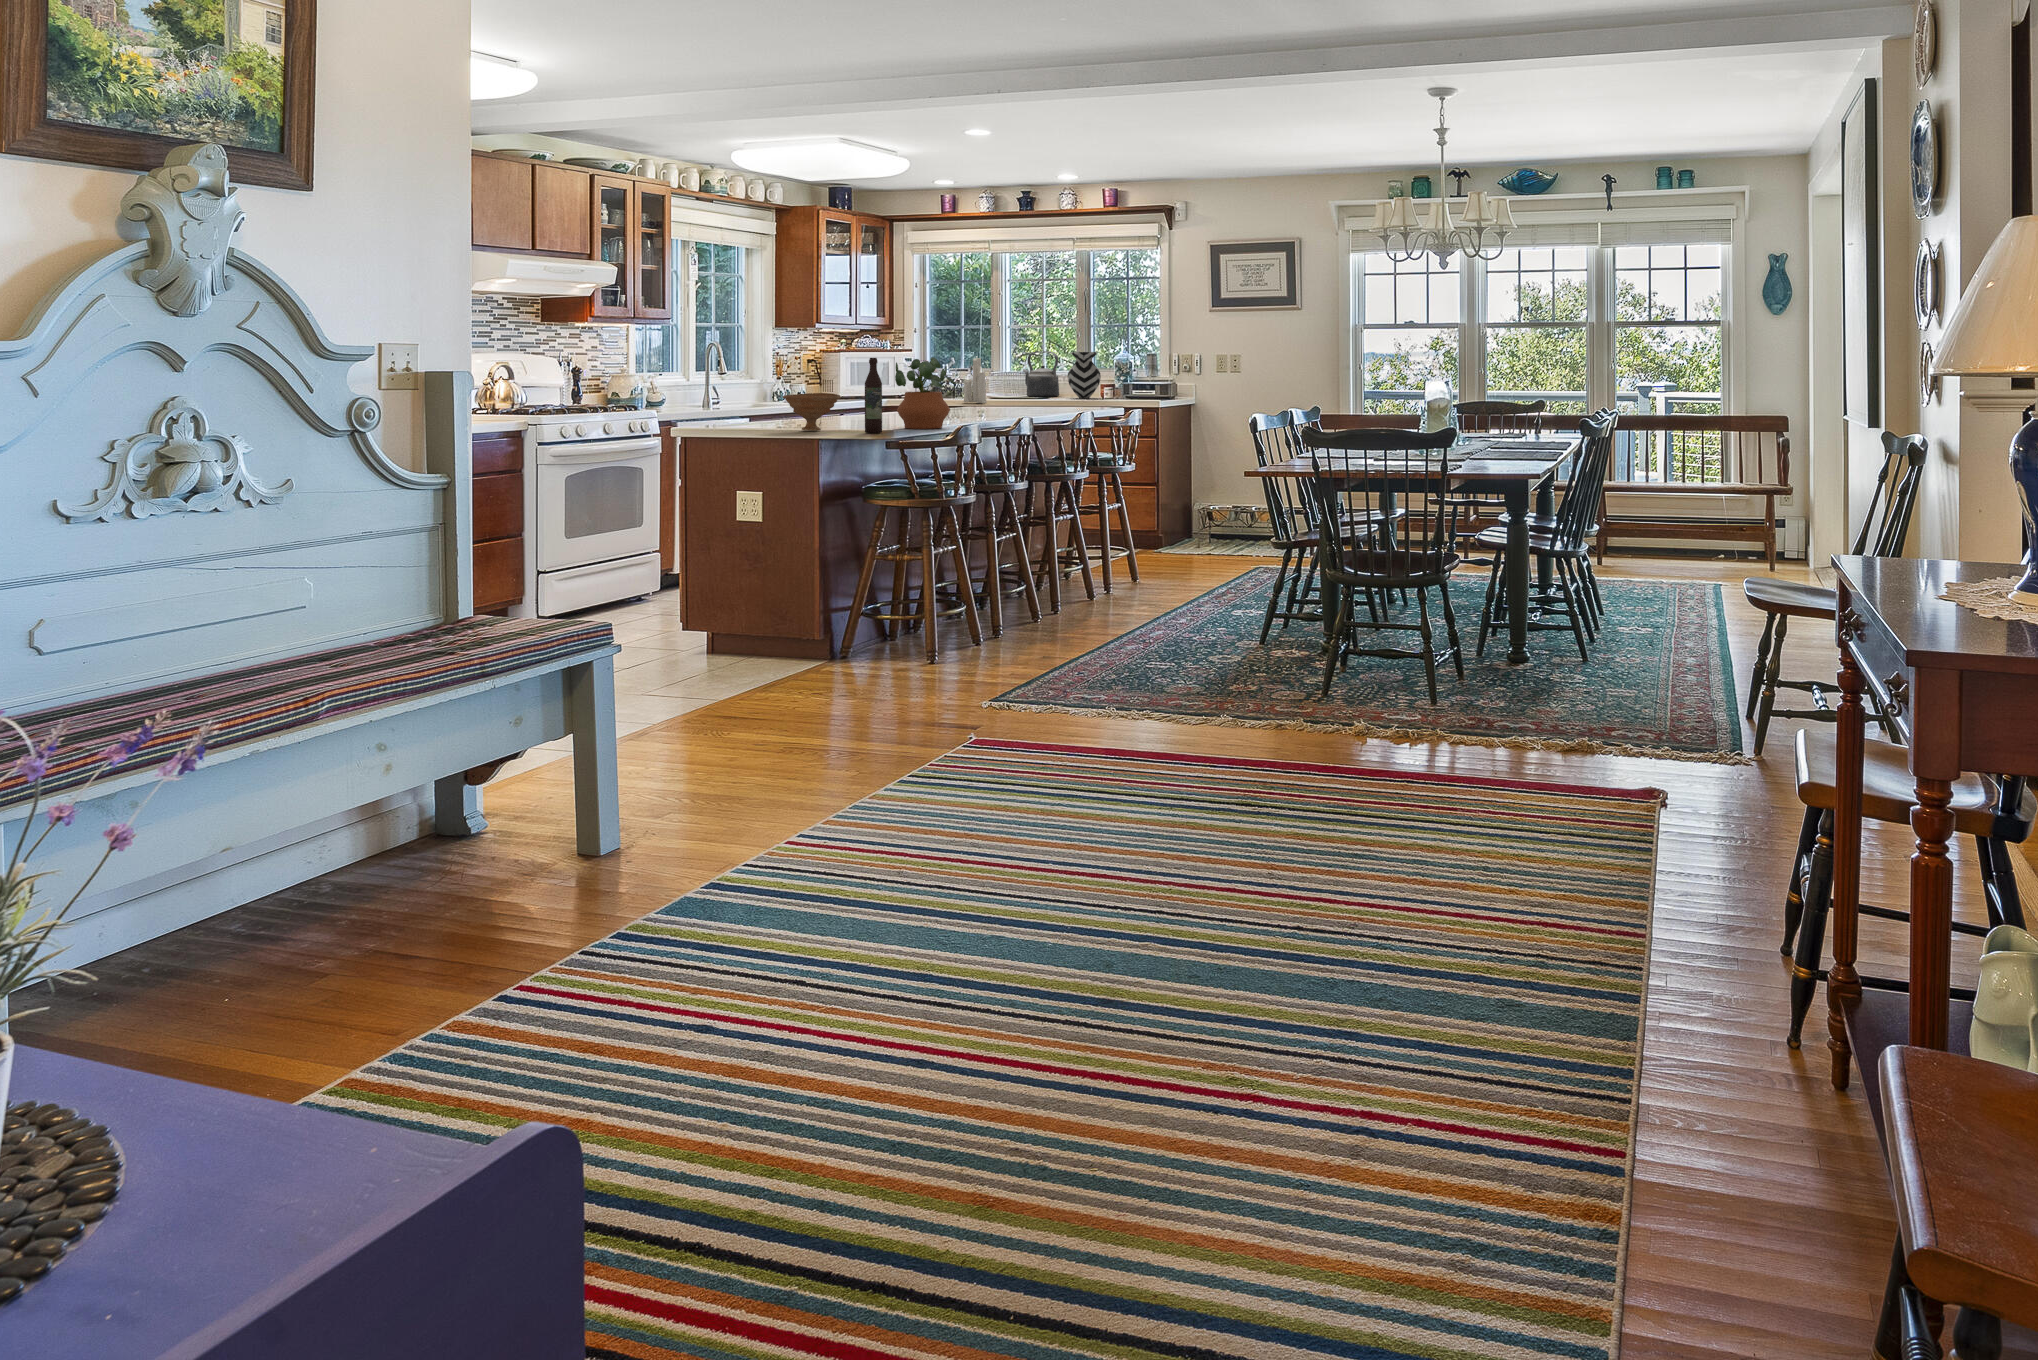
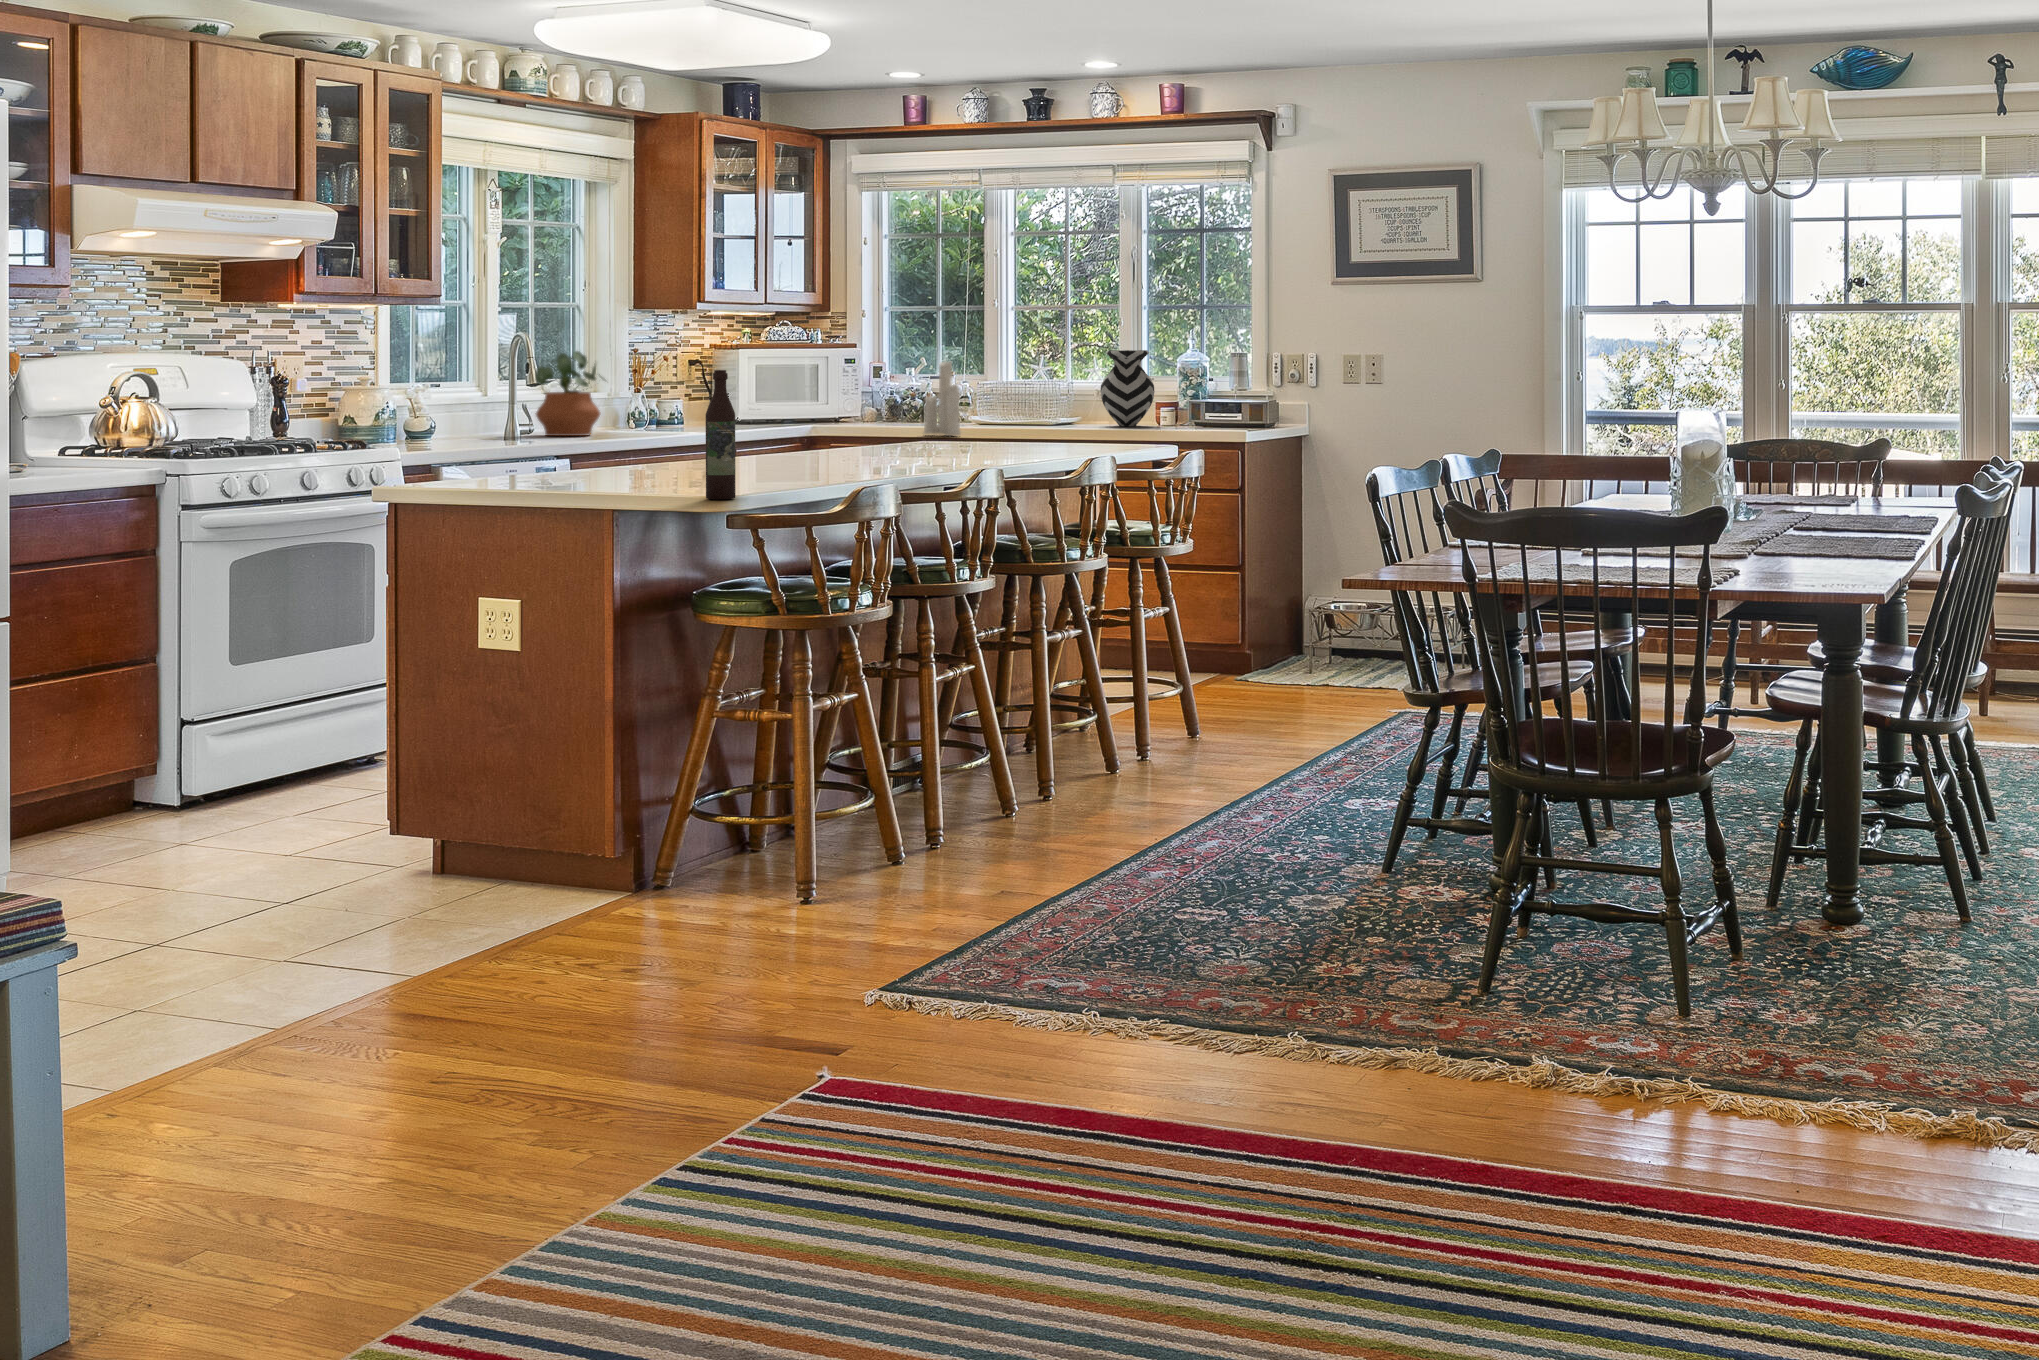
kettle: present [1023,351,1059,397] -> none [1031,349,1089,423]
potted plant: present [895,357,955,429] -> present [534,351,603,436]
bowl: present [783,393,841,430] -> none [570,429,670,493]

